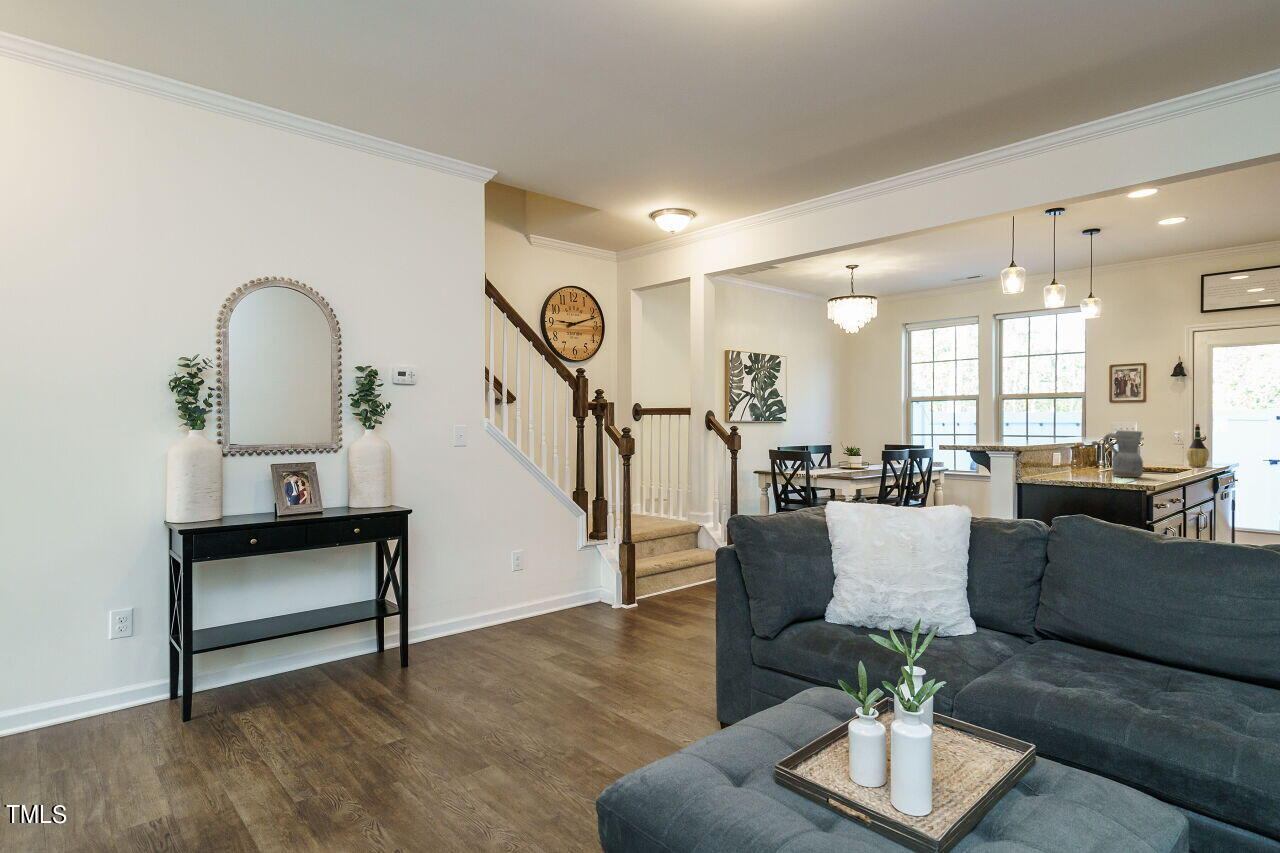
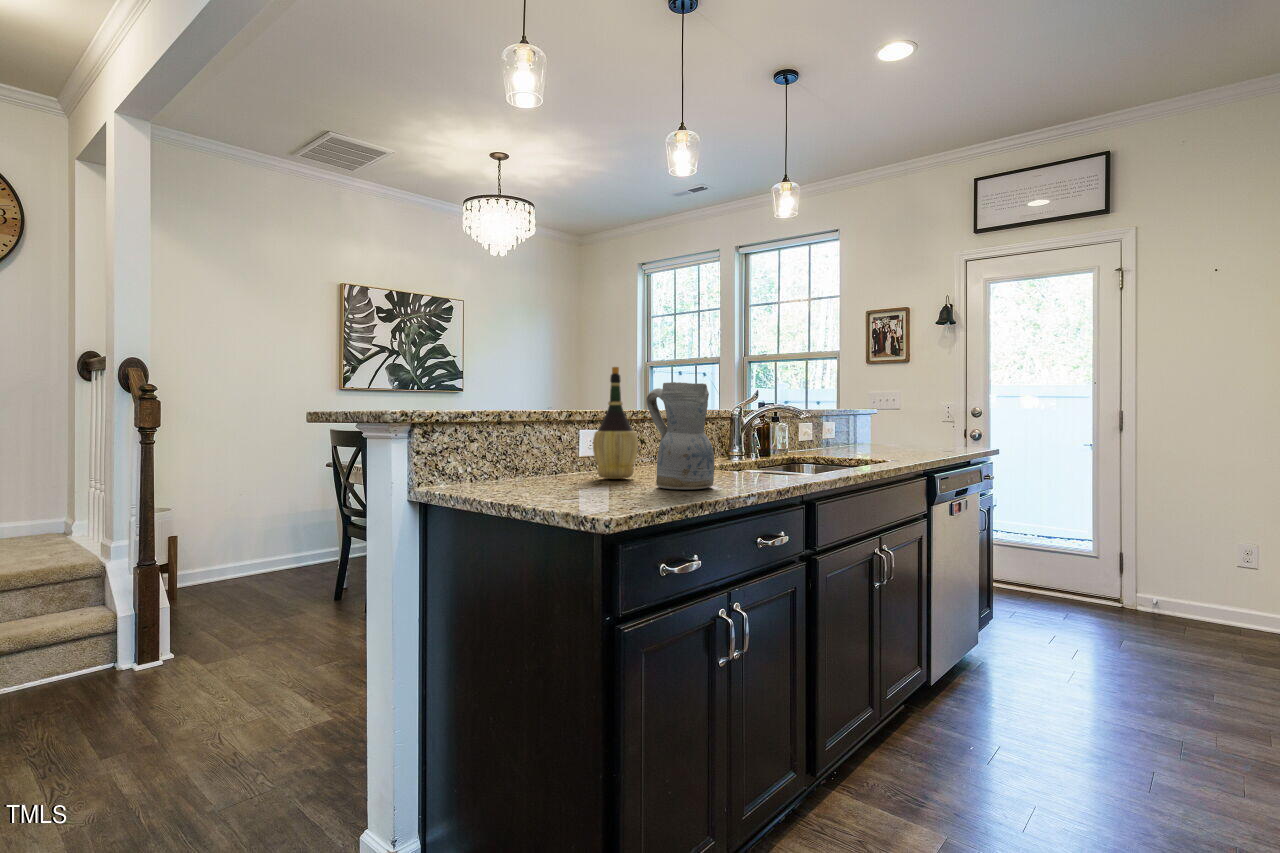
wine bottle: present [1187,424,1209,467] -> present [593,367,638,479]

